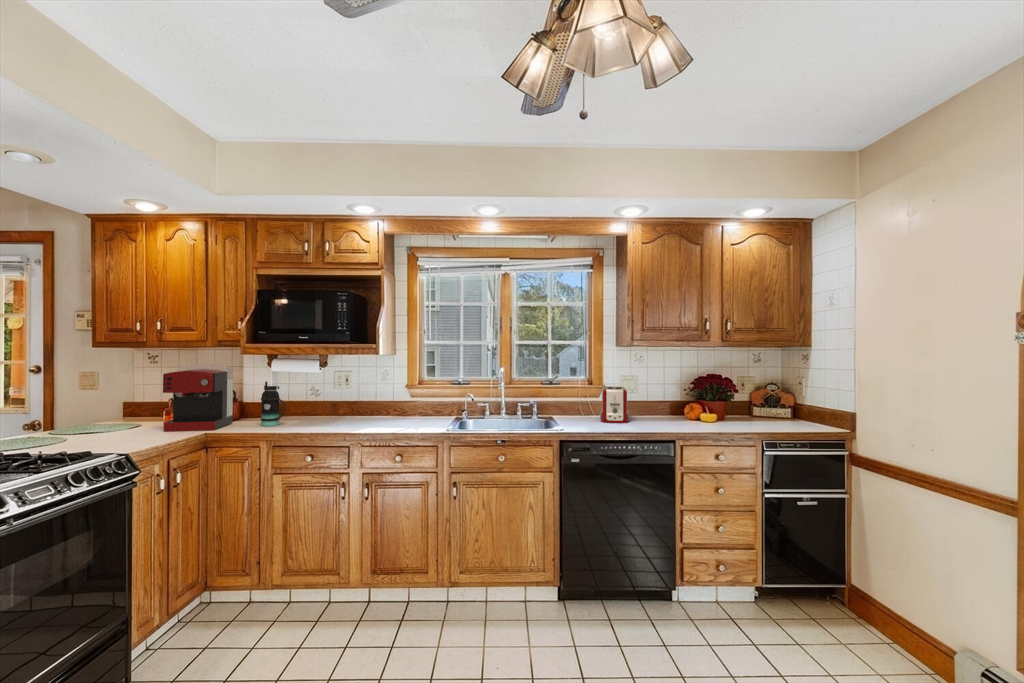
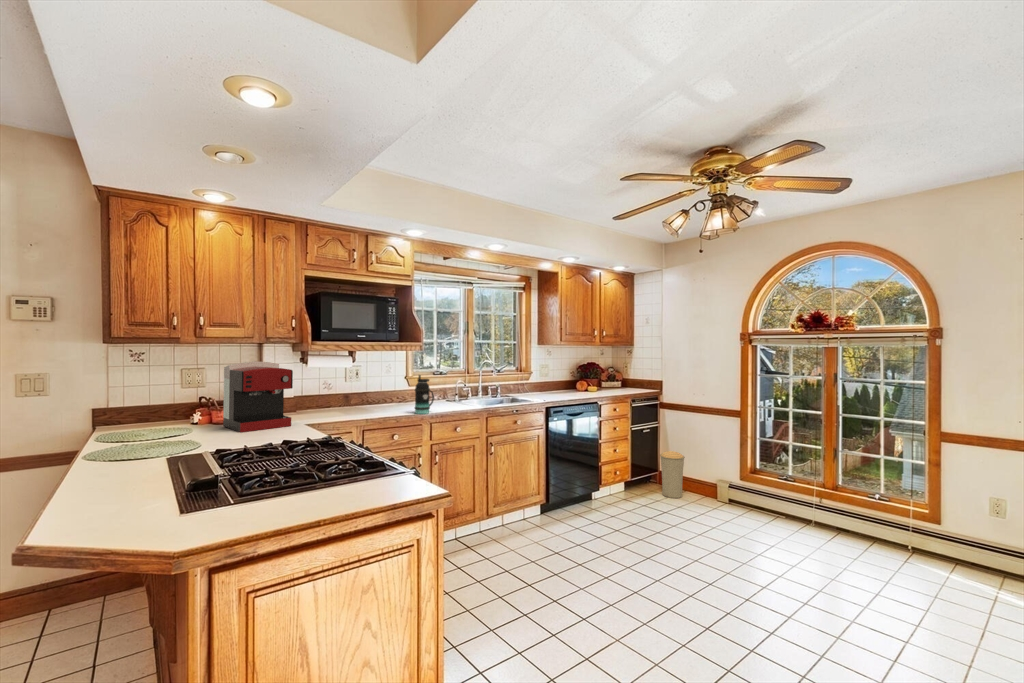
bottle: present [260,381,286,426] -> present [415,375,434,414]
toaster: present [600,387,629,423] -> none [530,373,558,396]
trash can: none [814,551,869,650] -> present [660,451,685,498]

